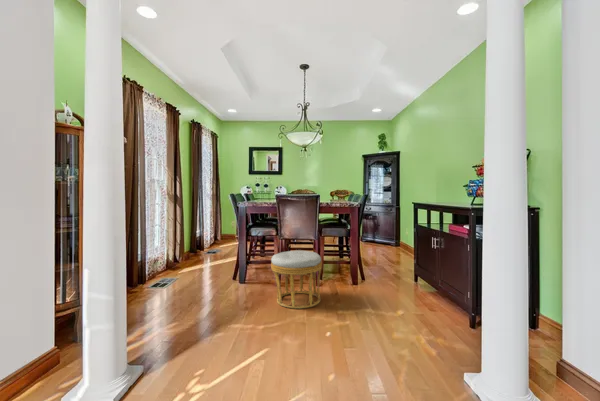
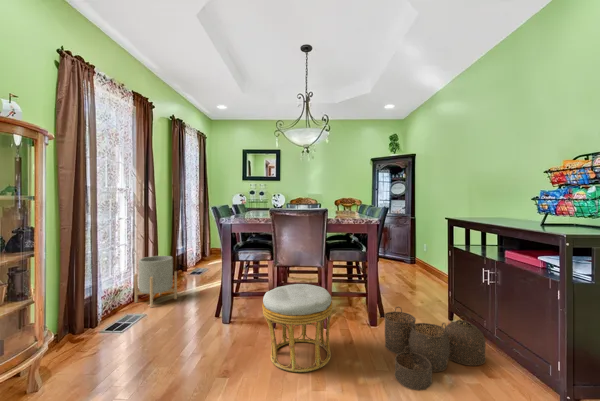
planter: none [167,234,201,274] -> present [135,256,177,307]
woven basket: none [361,268,433,317] -> present [384,307,486,391]

